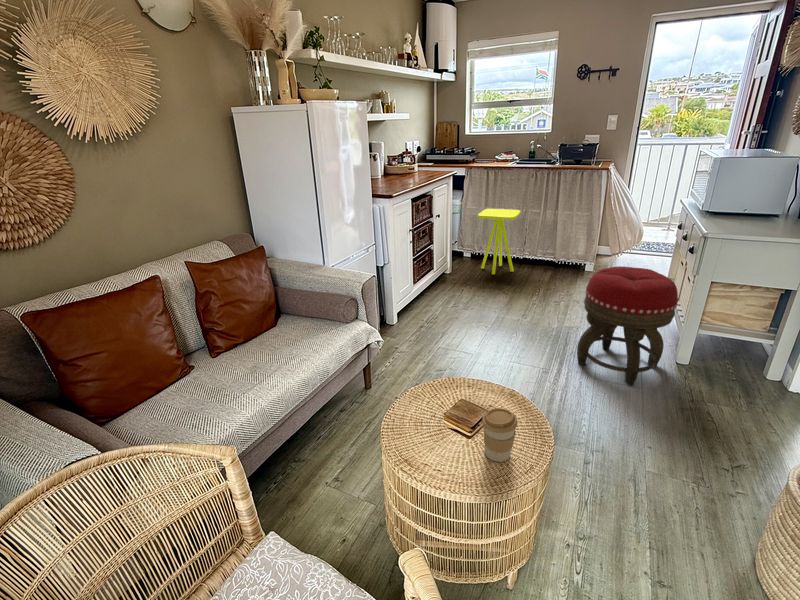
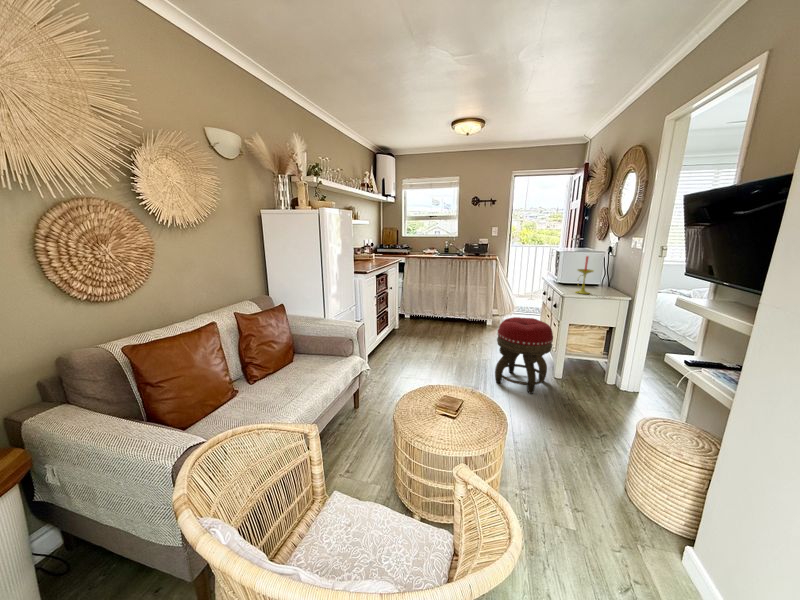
candle: none [730,162,771,231] -> present [576,256,593,294]
side table: present [478,209,521,274] -> none [416,284,444,329]
coffee cup: present [482,408,518,462] -> none [465,395,487,430]

